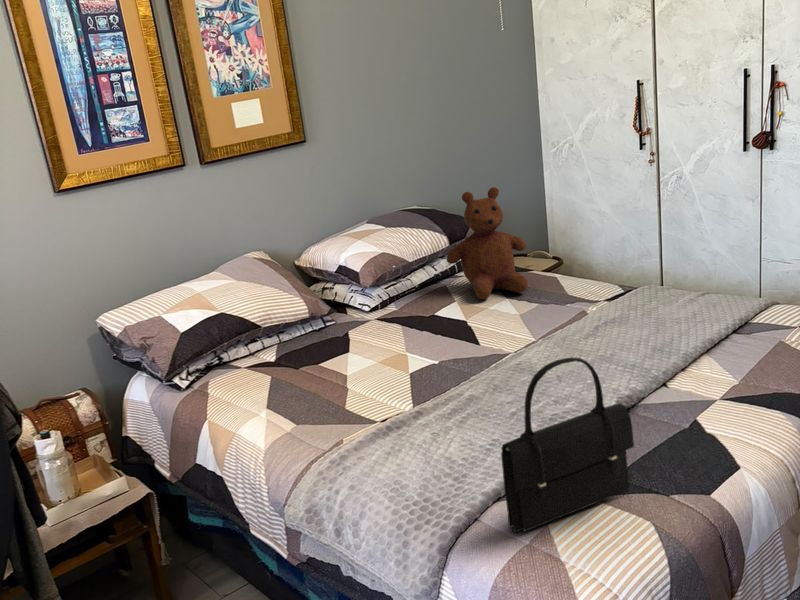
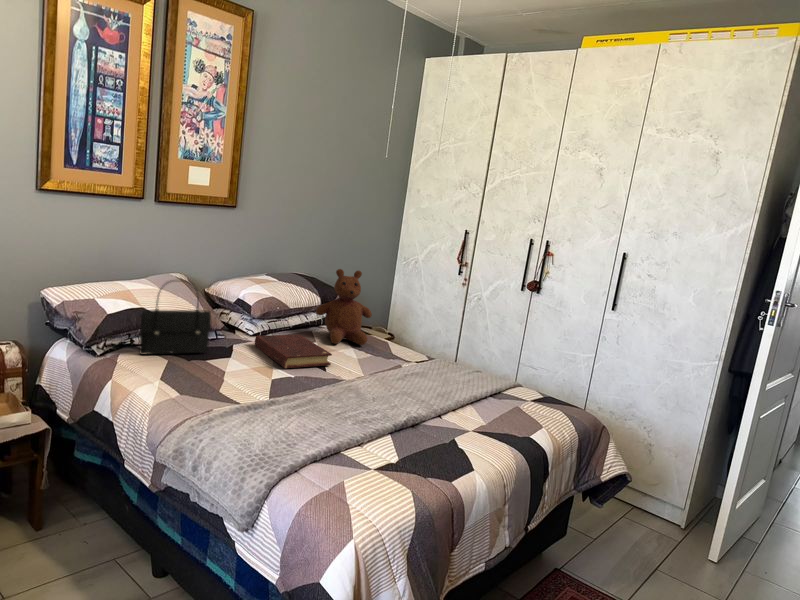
book: none [374,298,485,355] -> present [255,334,332,368]
handbag: present [501,358,634,533] -> present [139,283,211,355]

